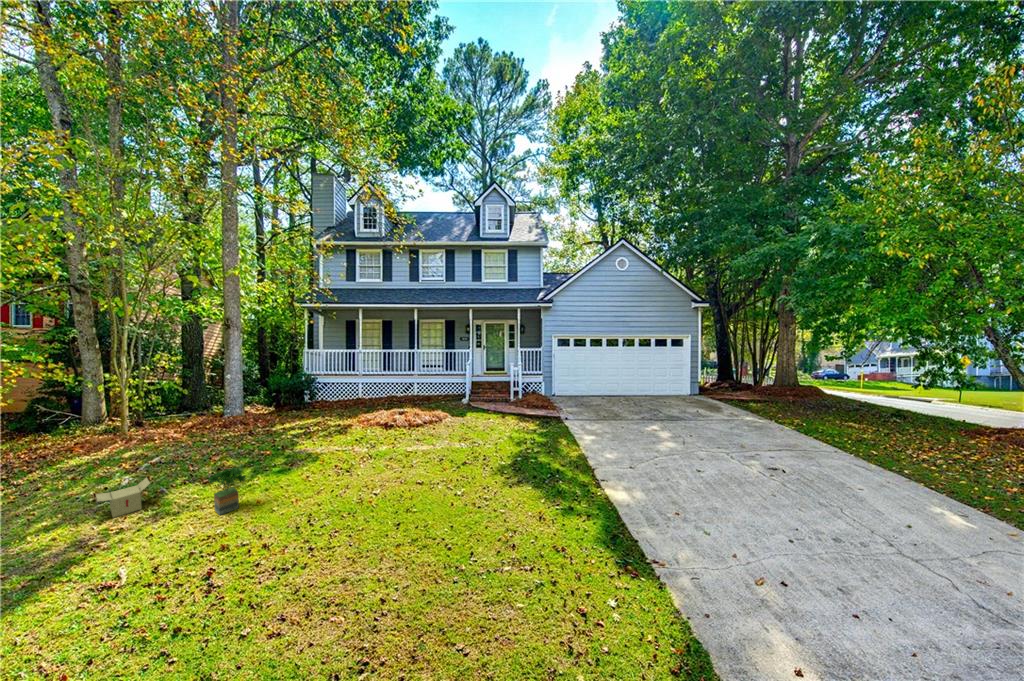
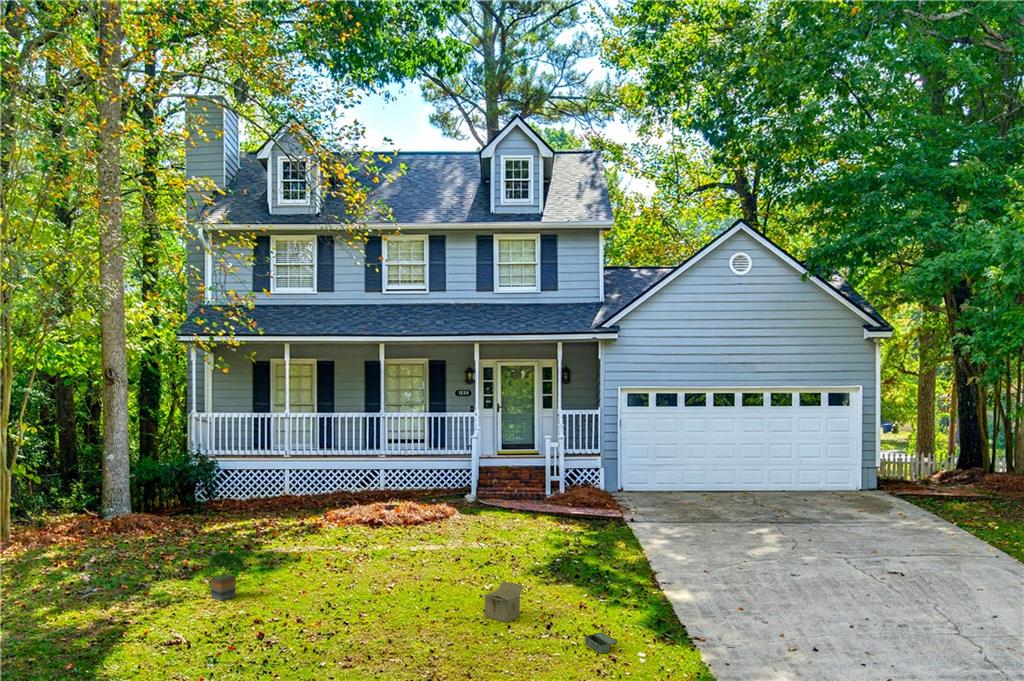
cardboard box: present [96,478,150,518] -> present [481,581,524,622]
toolbox: none [550,570,587,610] -> present [585,632,618,653]

